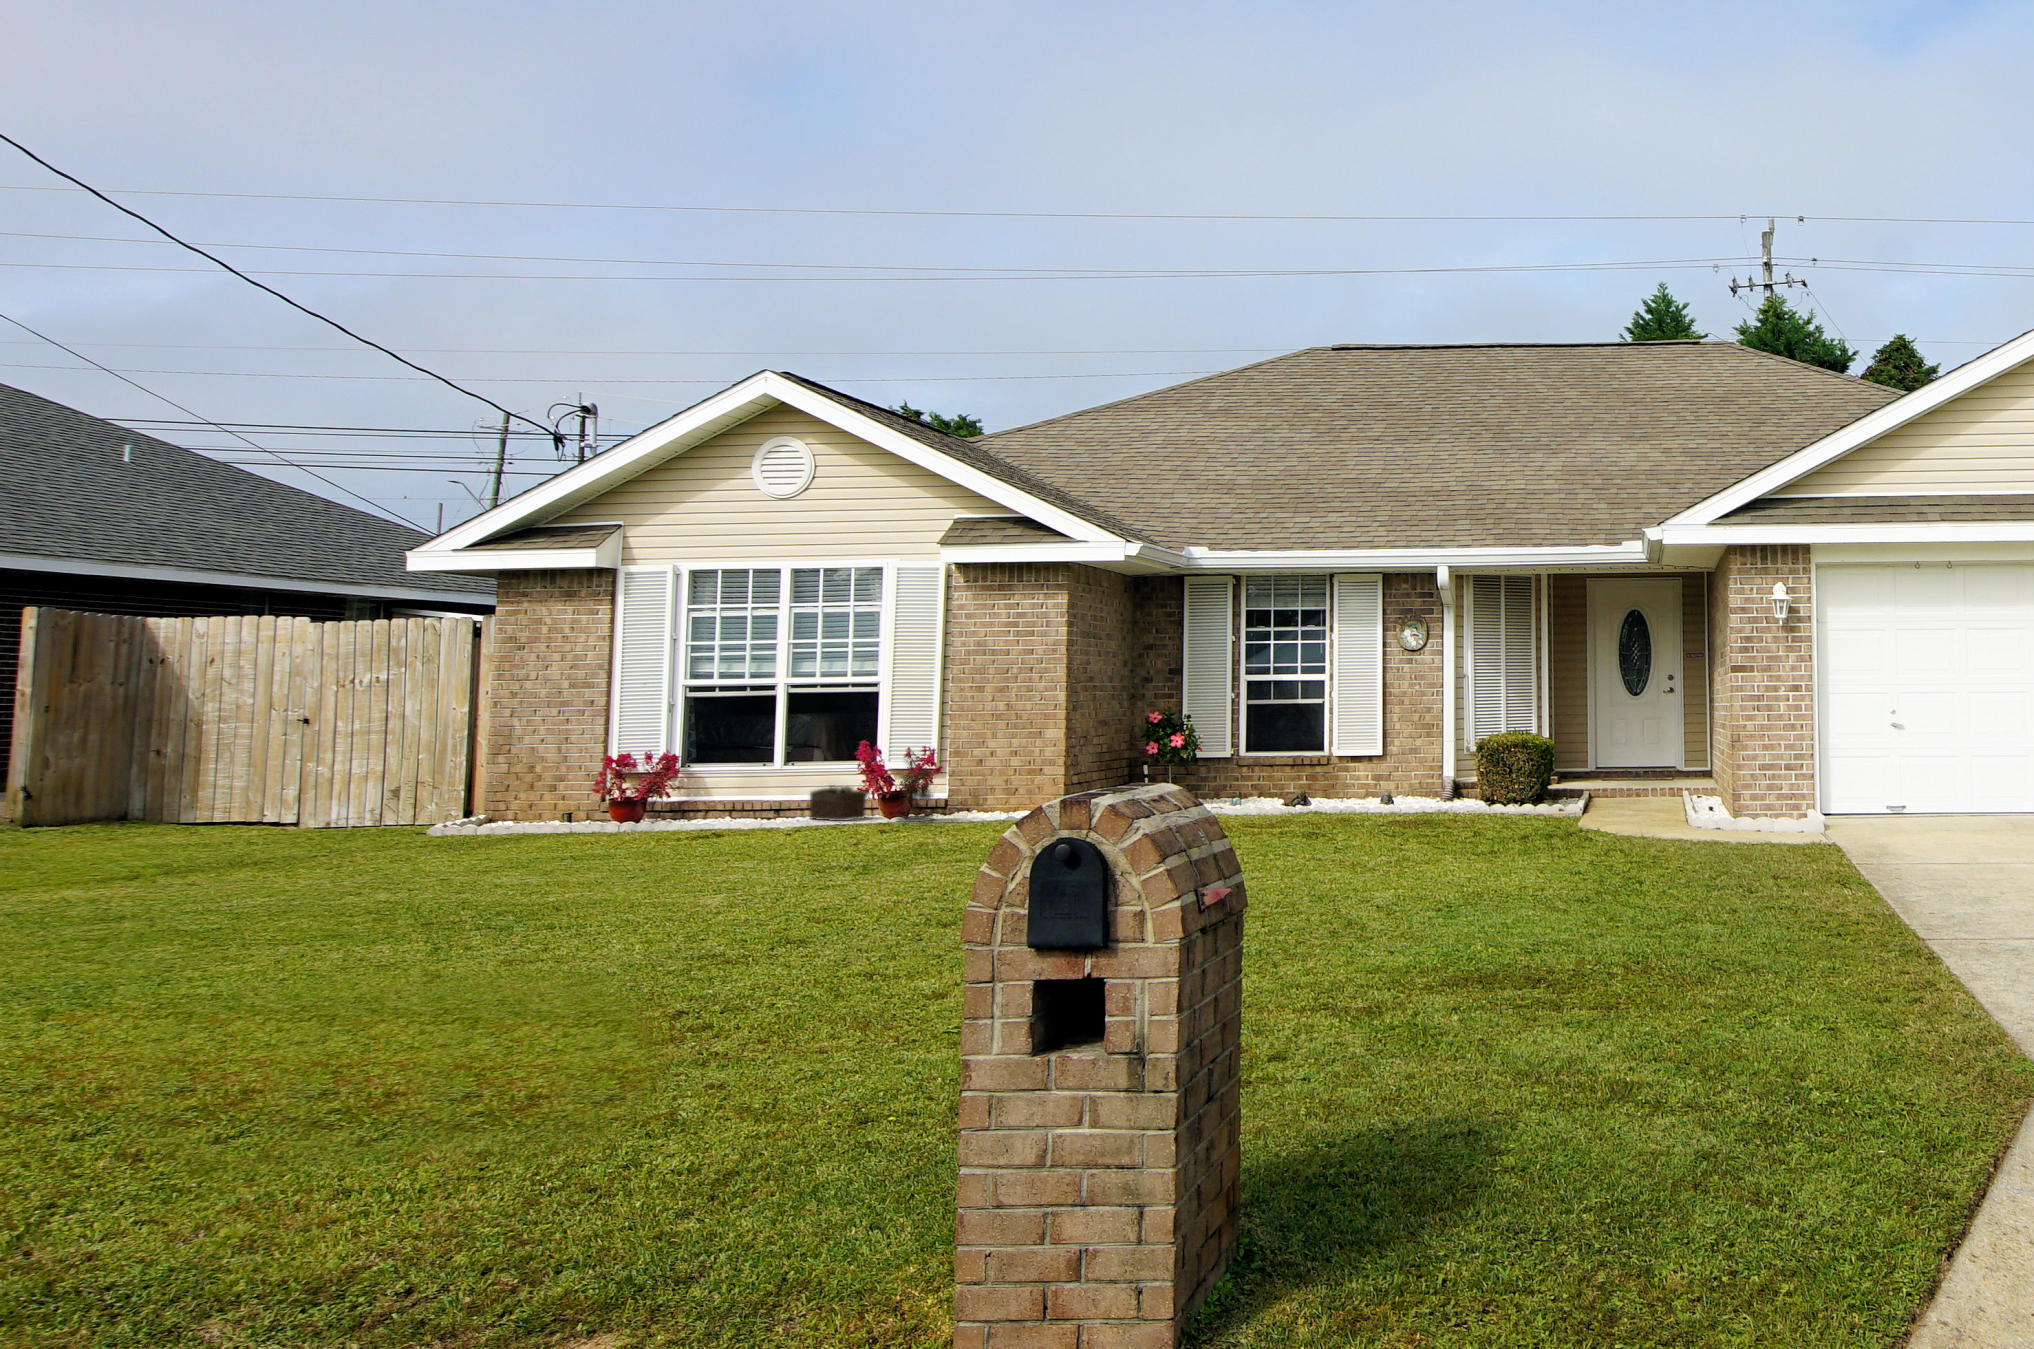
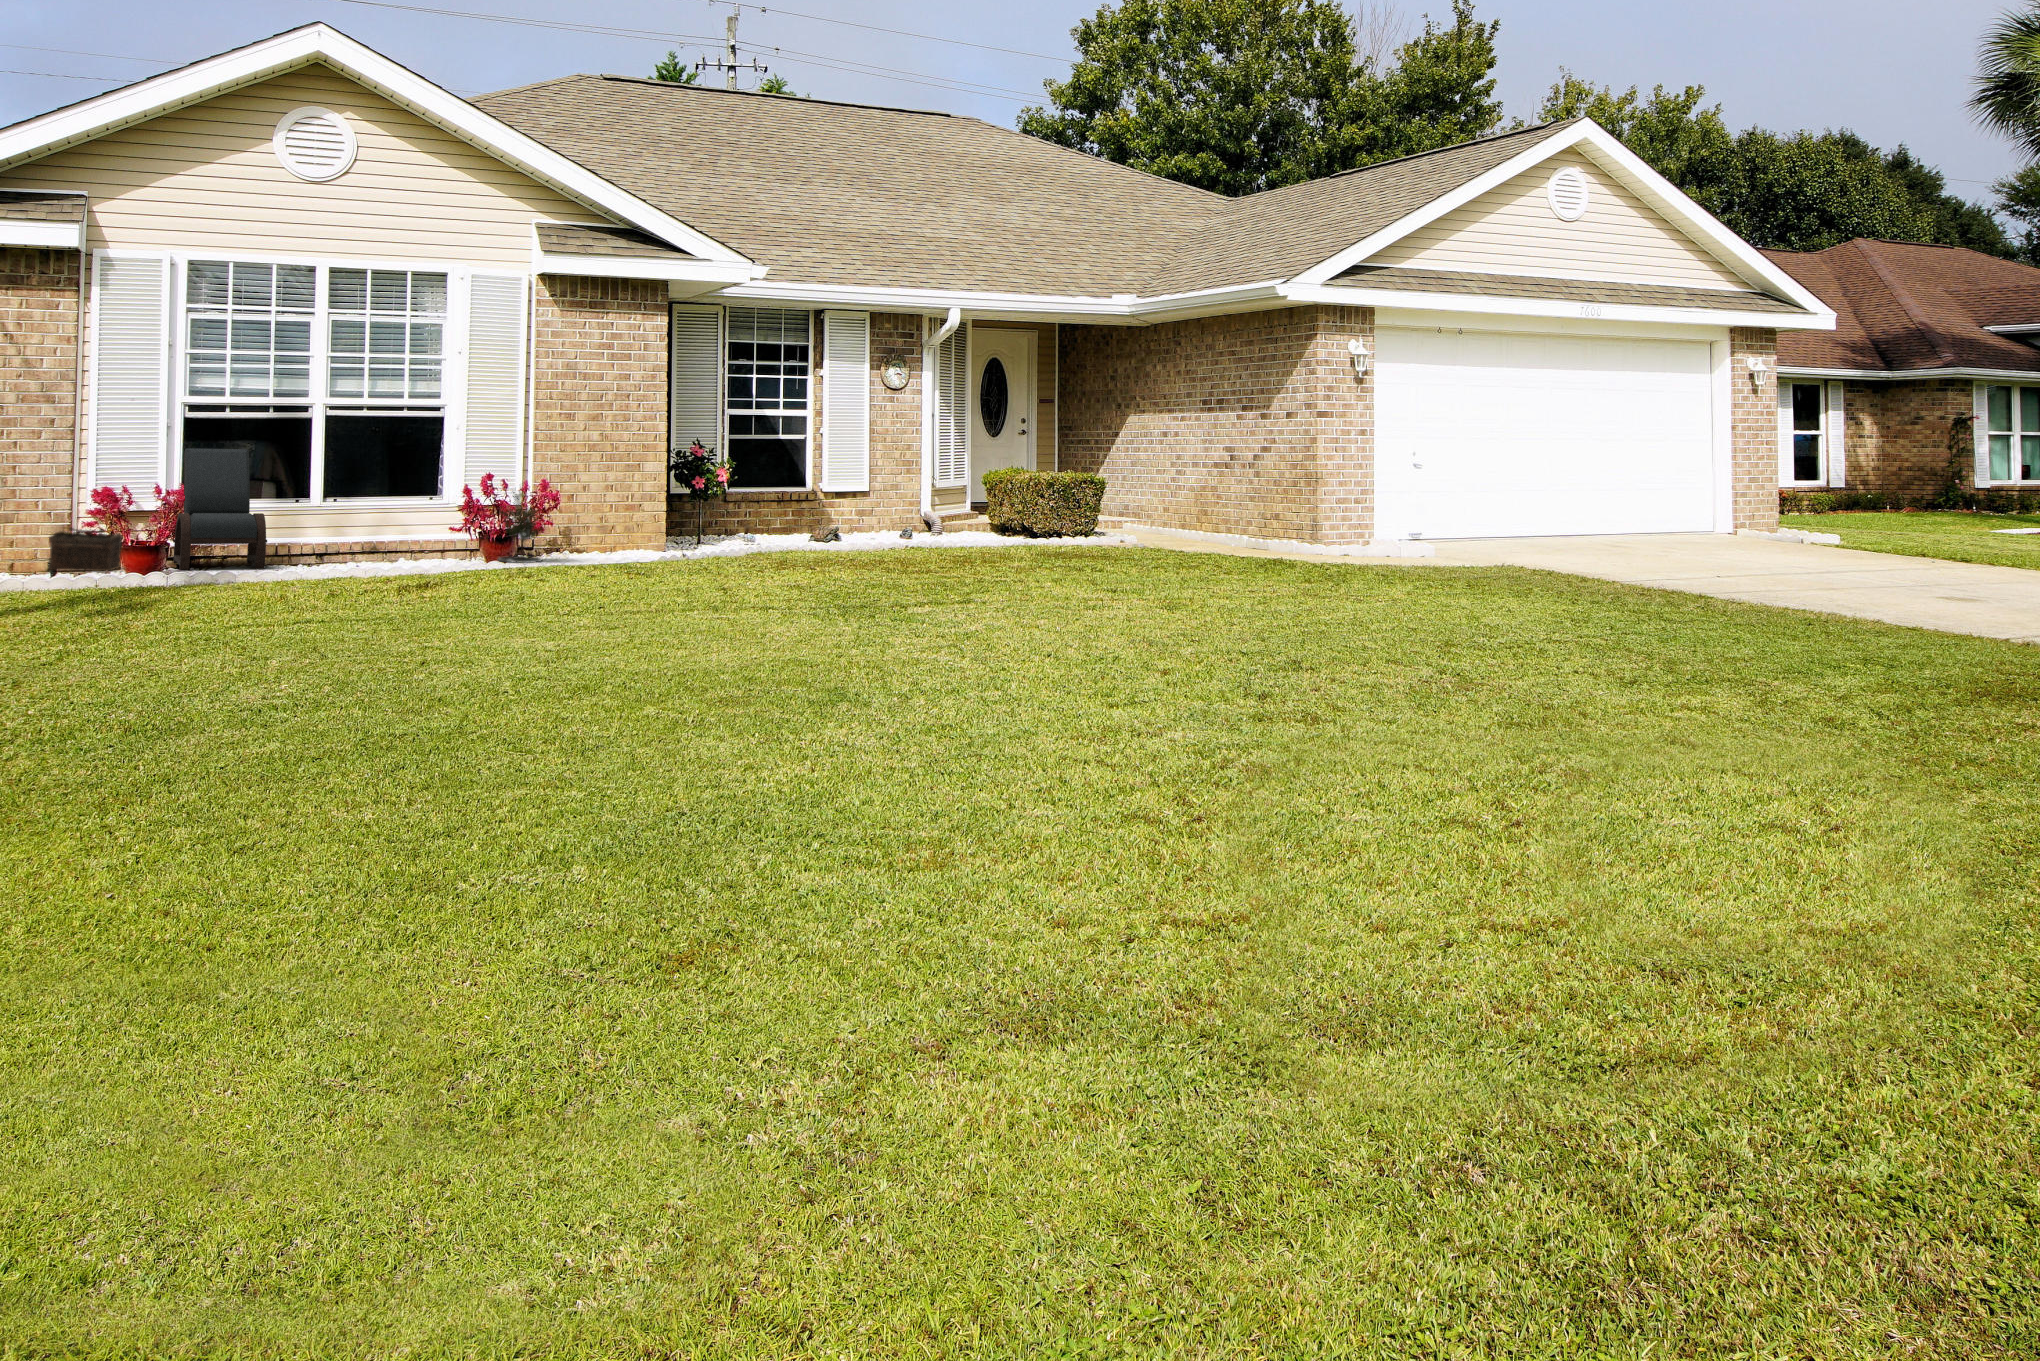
lounge chair: none [627,723,728,824] -> present [173,448,267,570]
basket: present [810,786,868,821] -> present [49,528,123,571]

